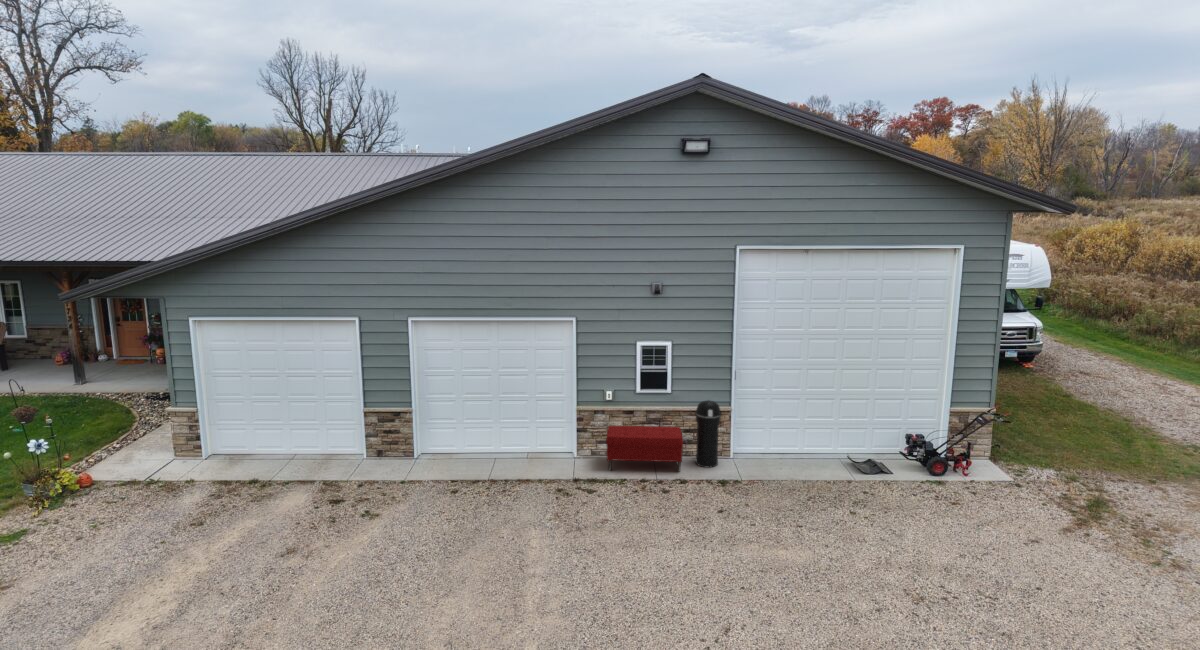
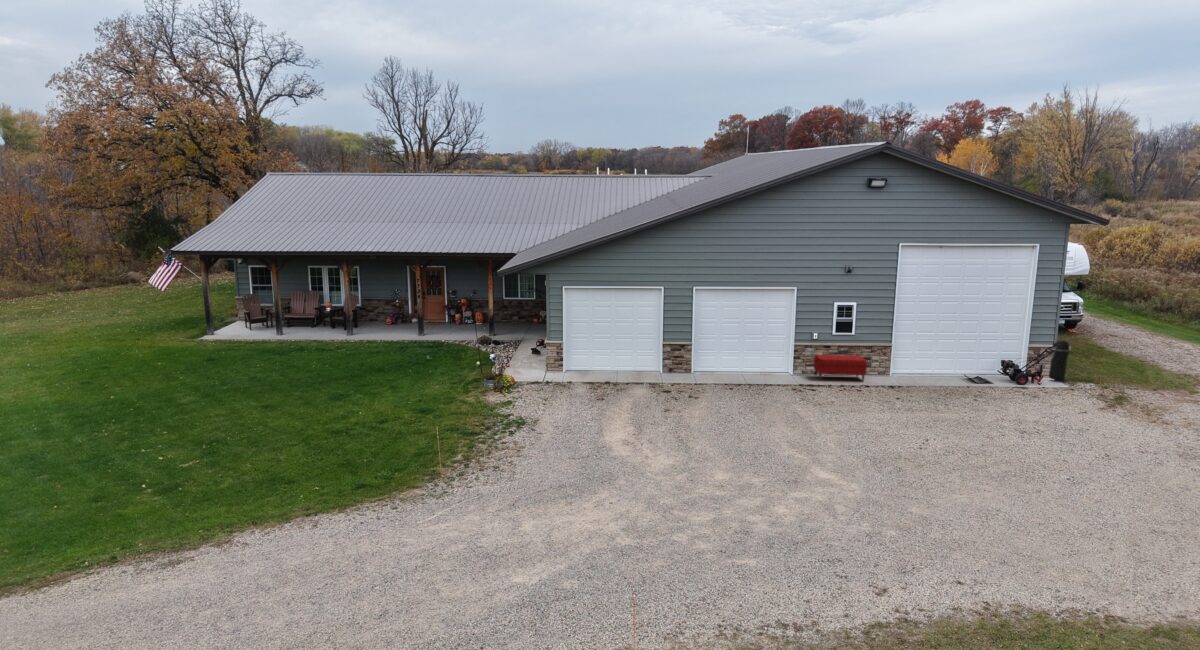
trash can: present [696,400,721,467] -> present [1049,341,1071,382]

